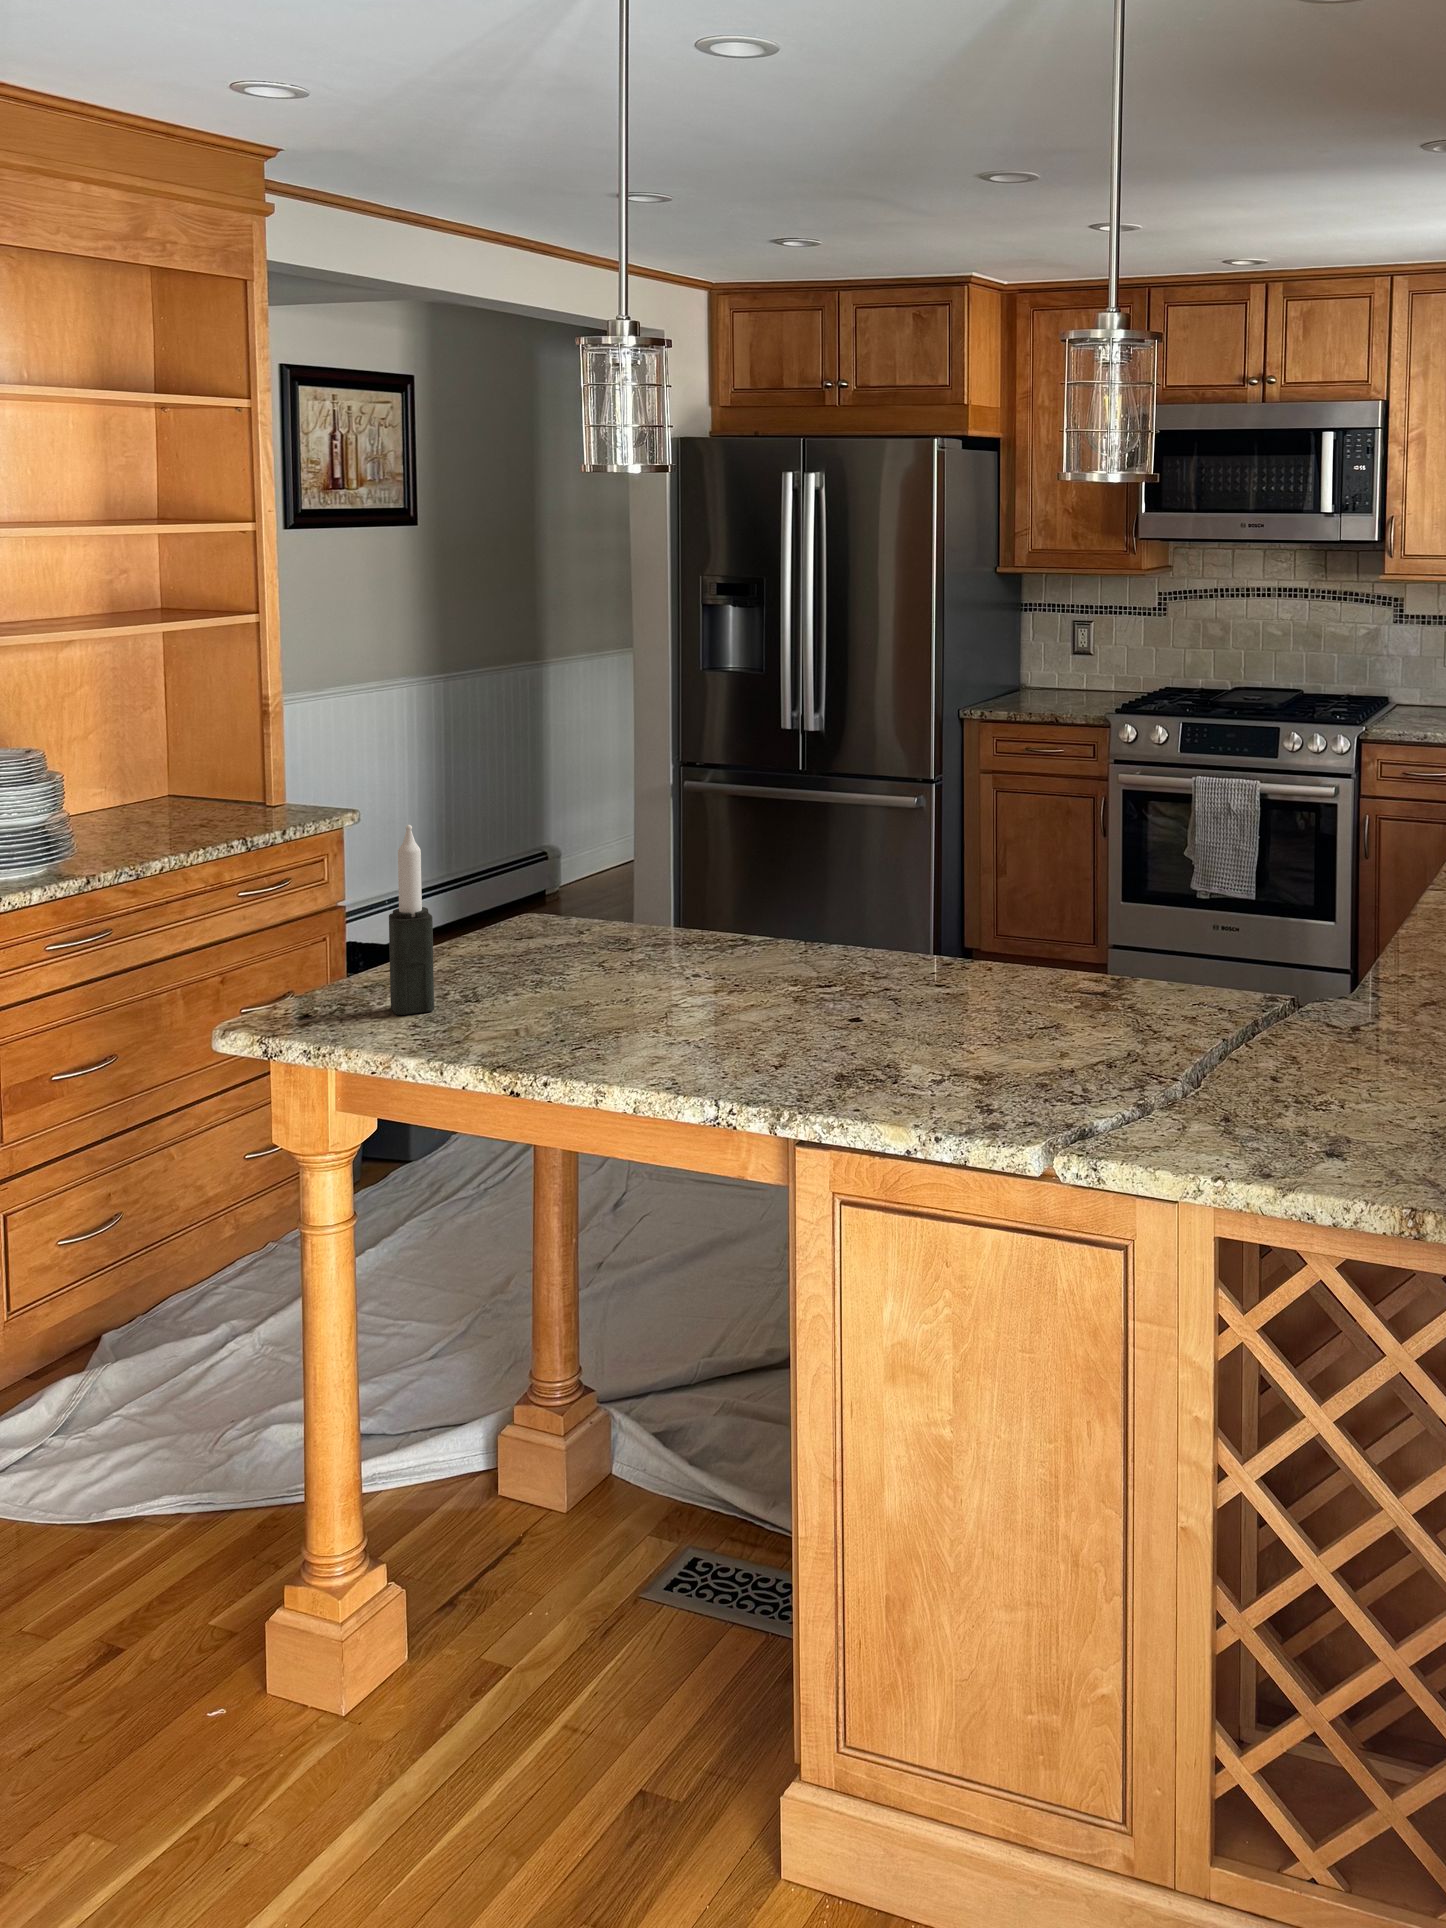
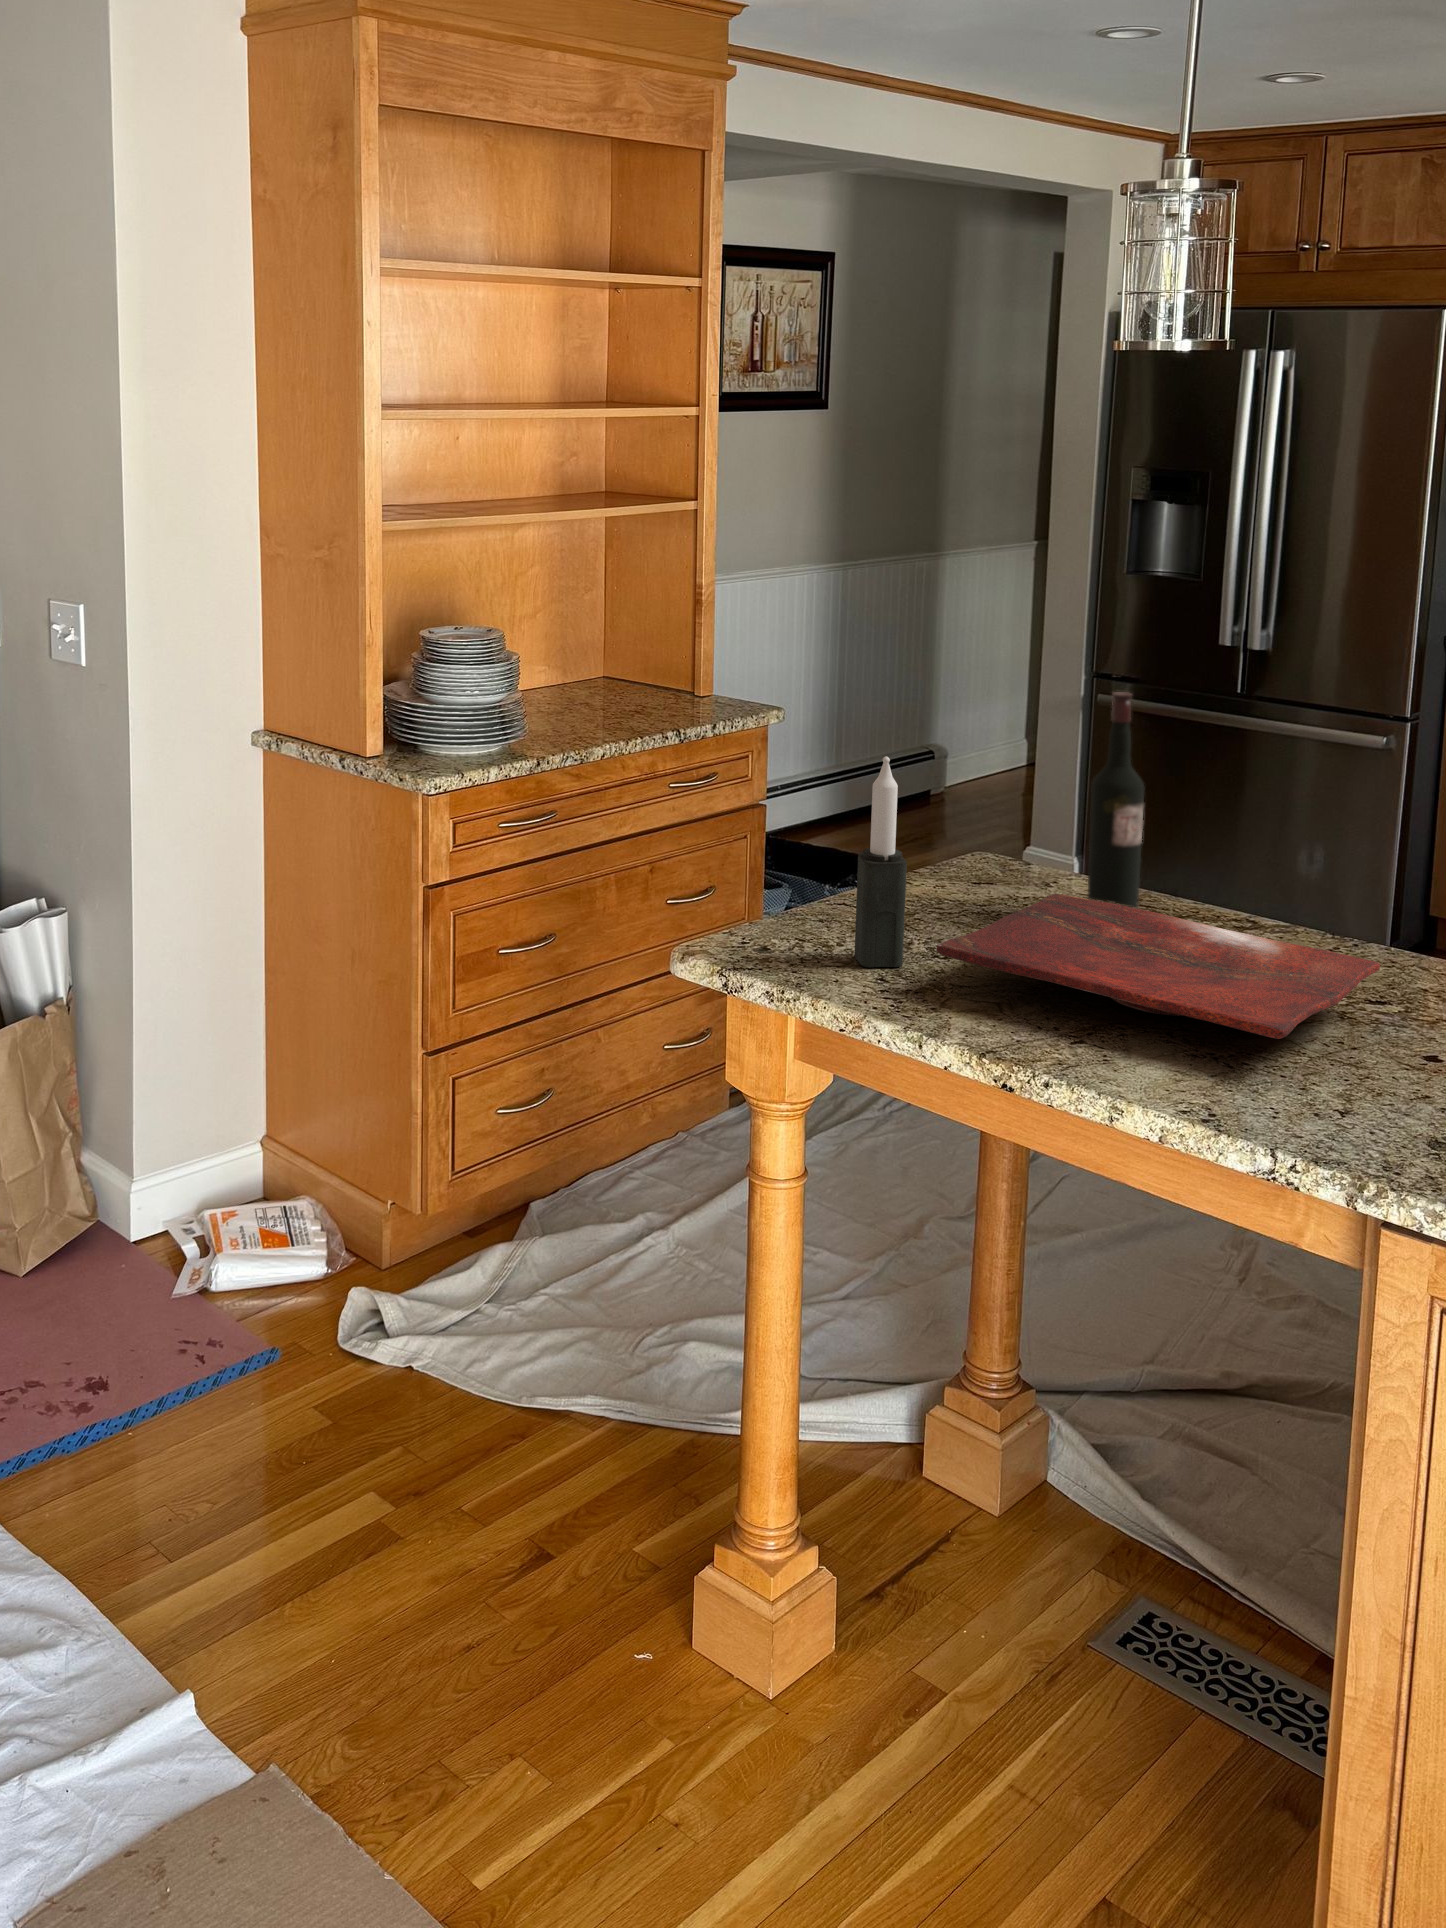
wine bottle: none [603,758,649,960] -> present [1088,692,1144,908]
cutting board: none [458,935,823,1020] -> present [937,894,1380,1039]

